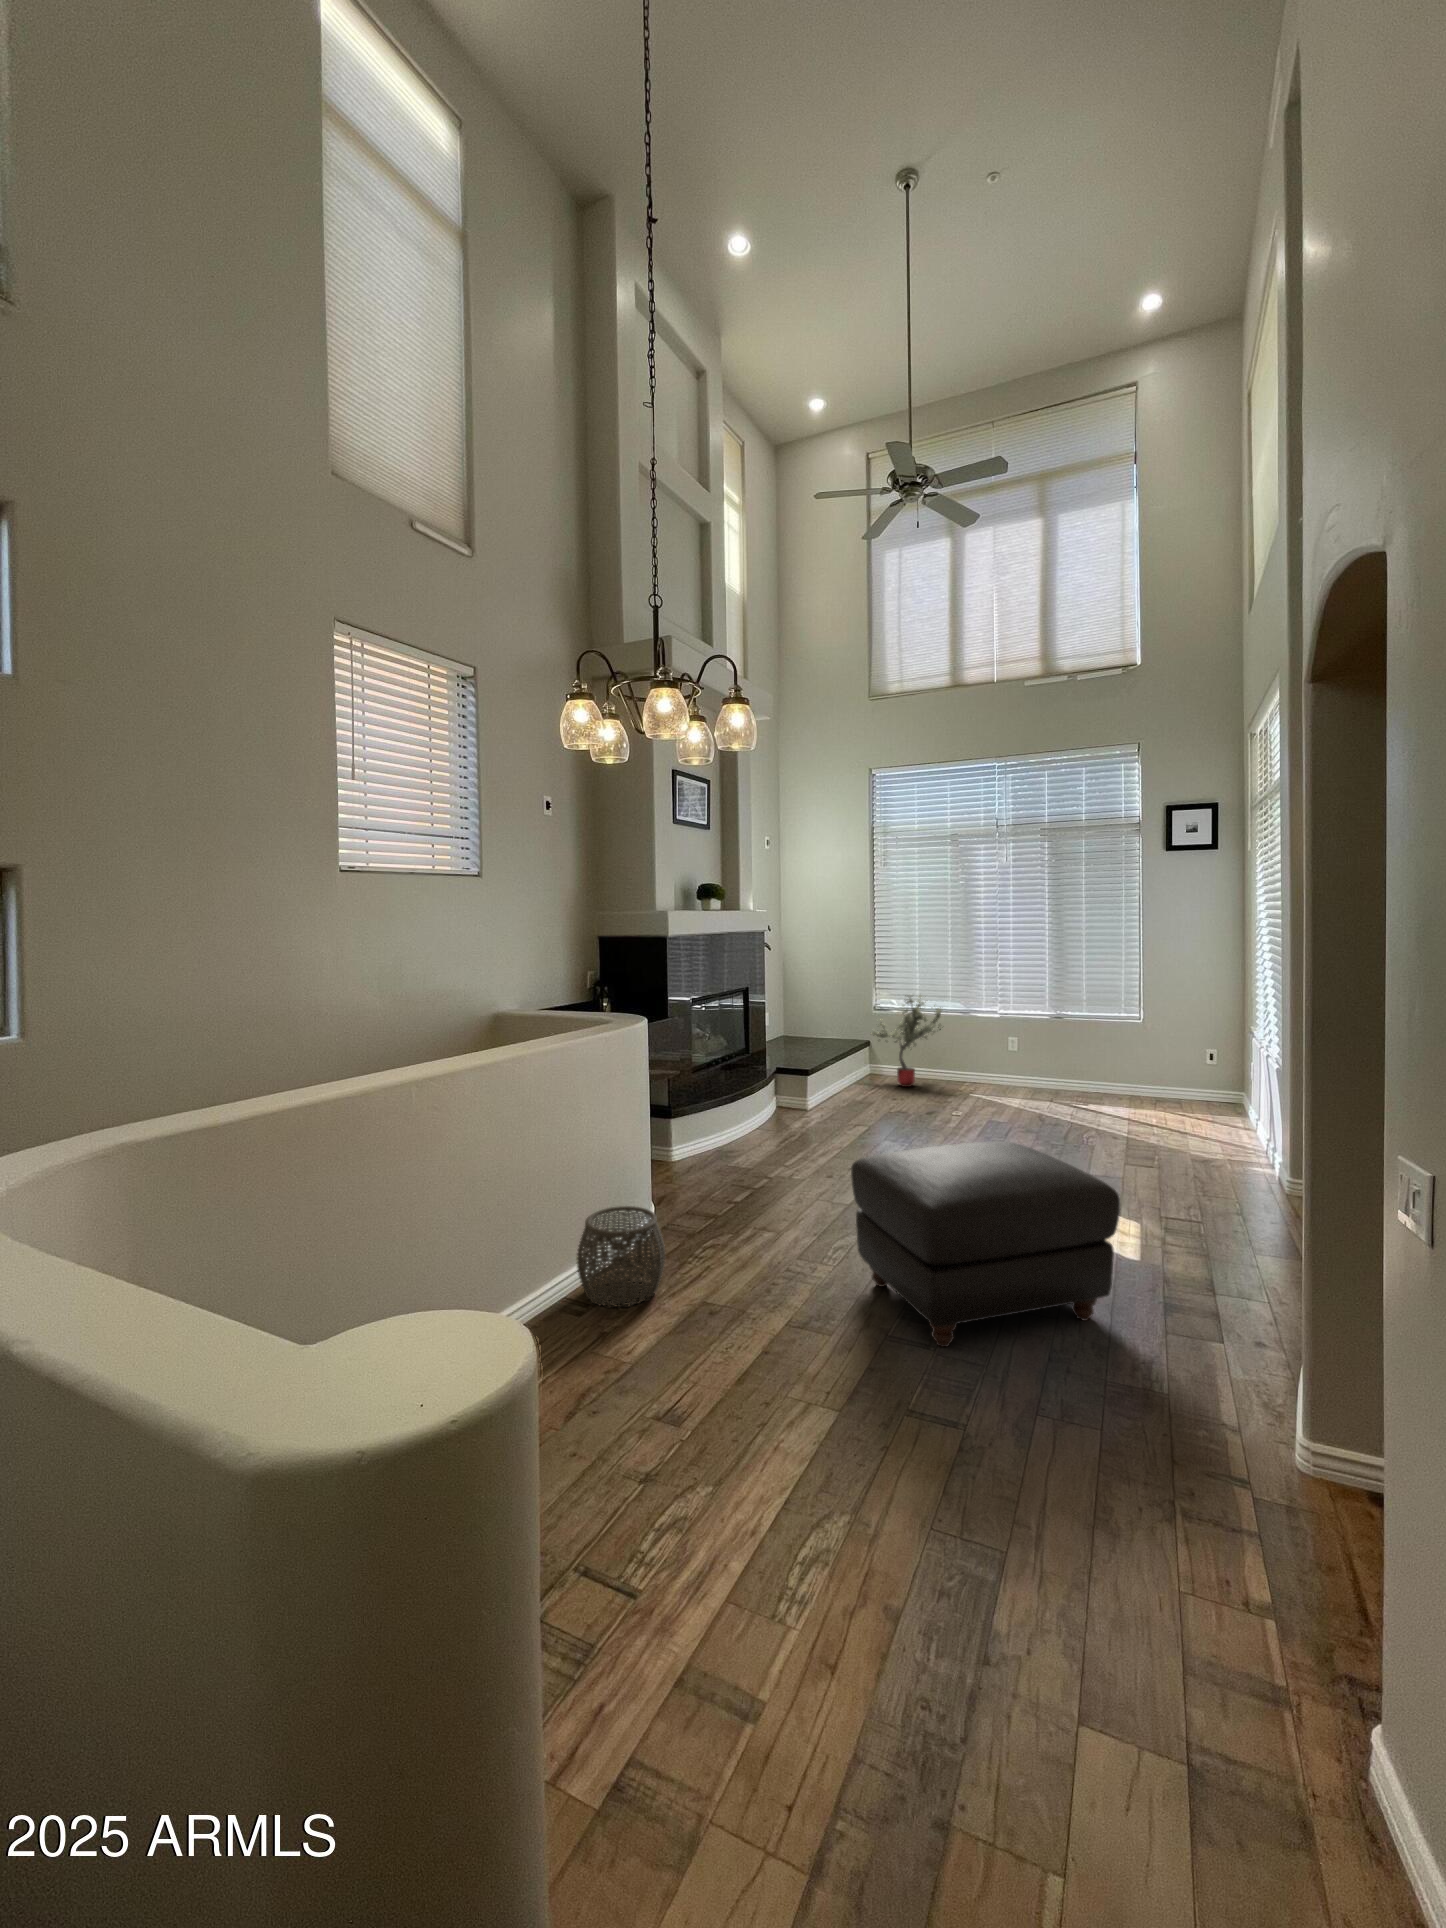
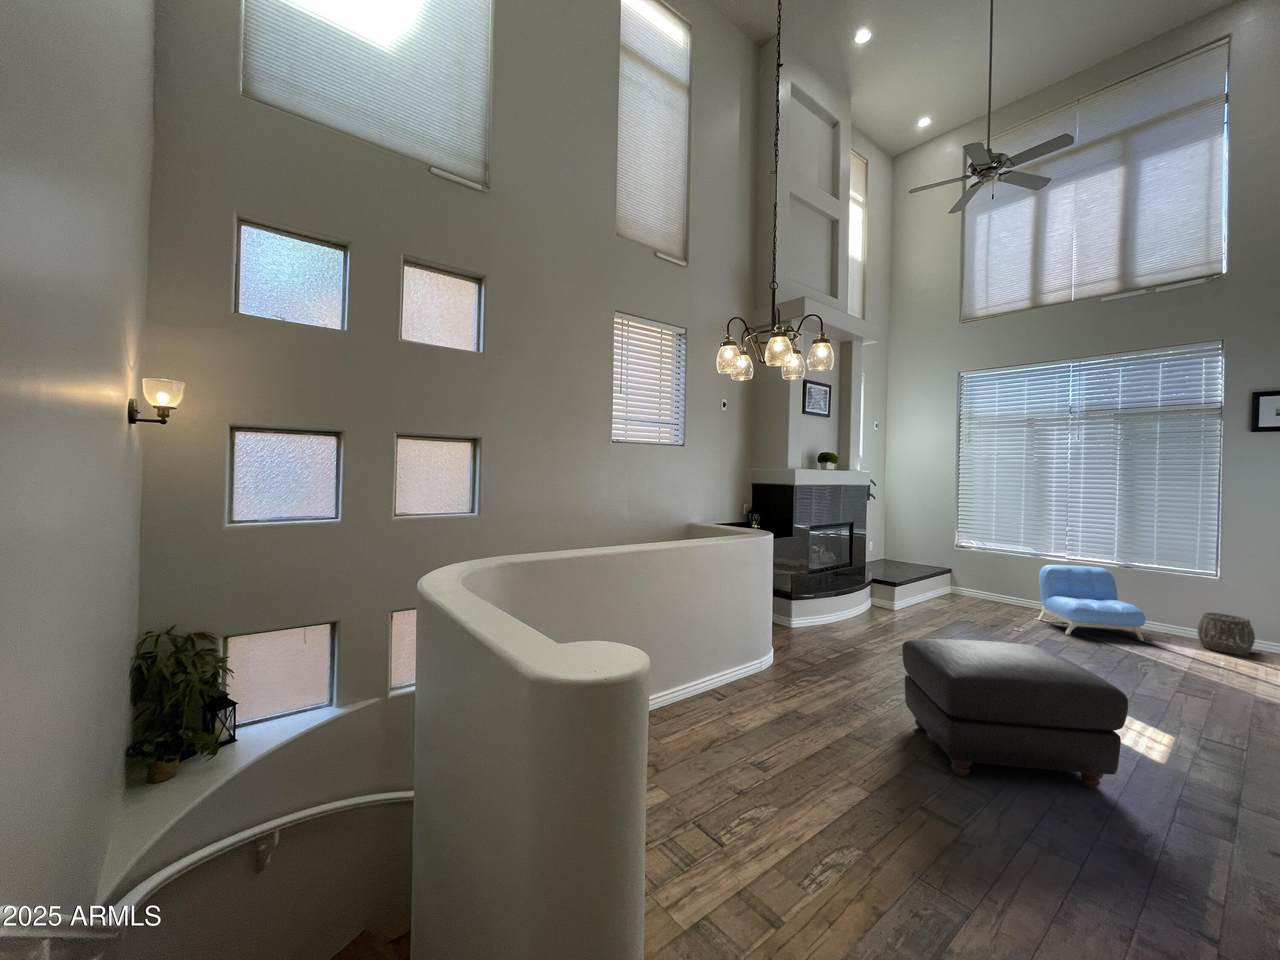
potted tree: present [871,995,943,1087] -> none [951,538,1015,607]
armchair: none [973,1021,1082,1111] -> present [1038,565,1145,641]
woven basket: present [577,1206,665,1307] -> present [1197,613,1255,655]

